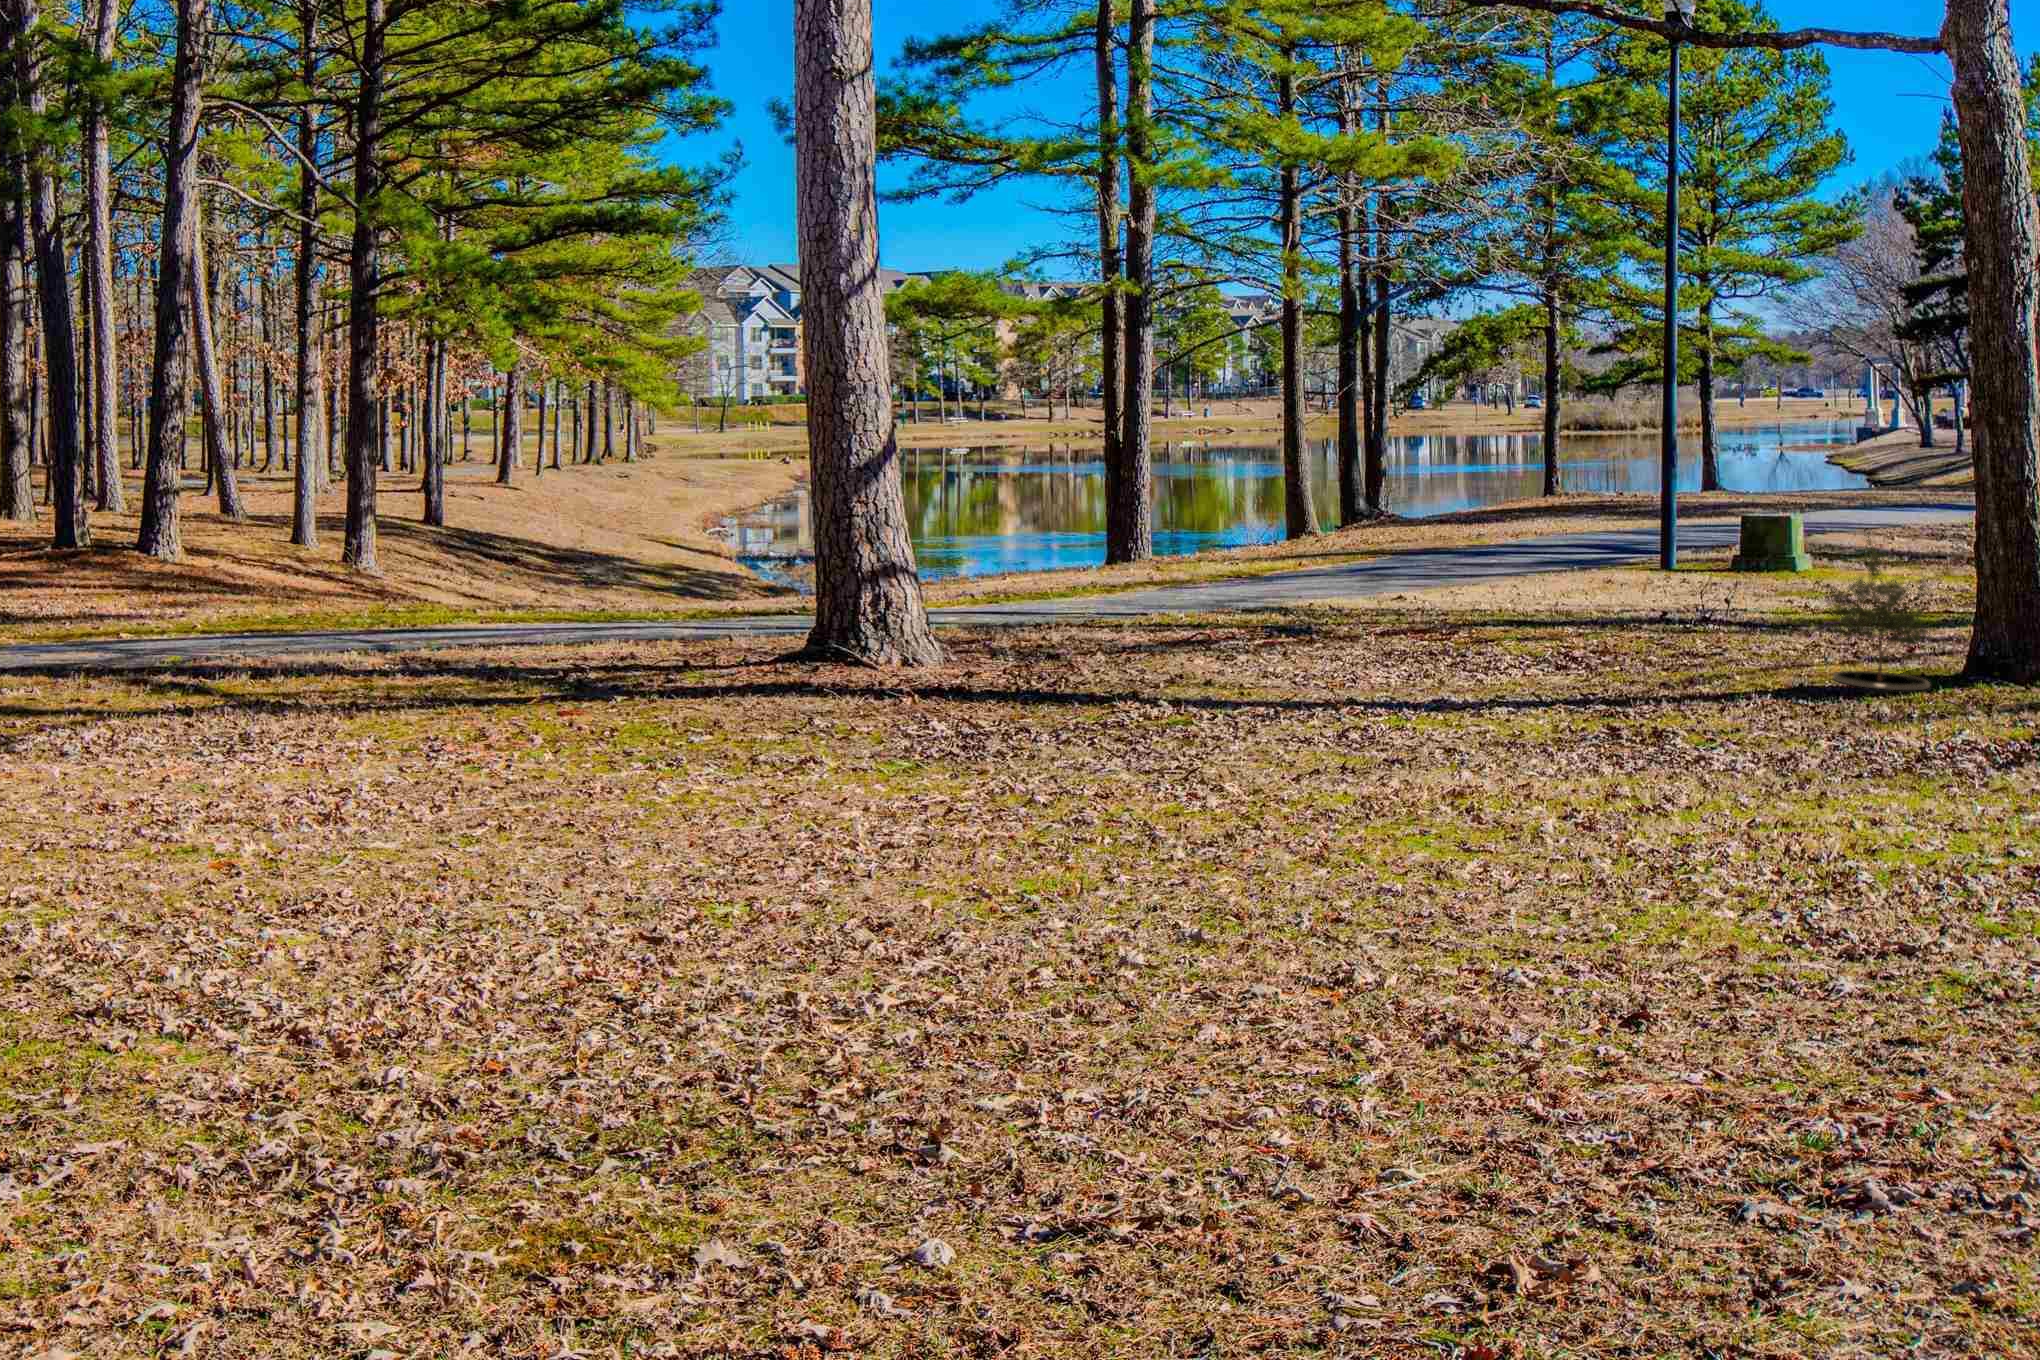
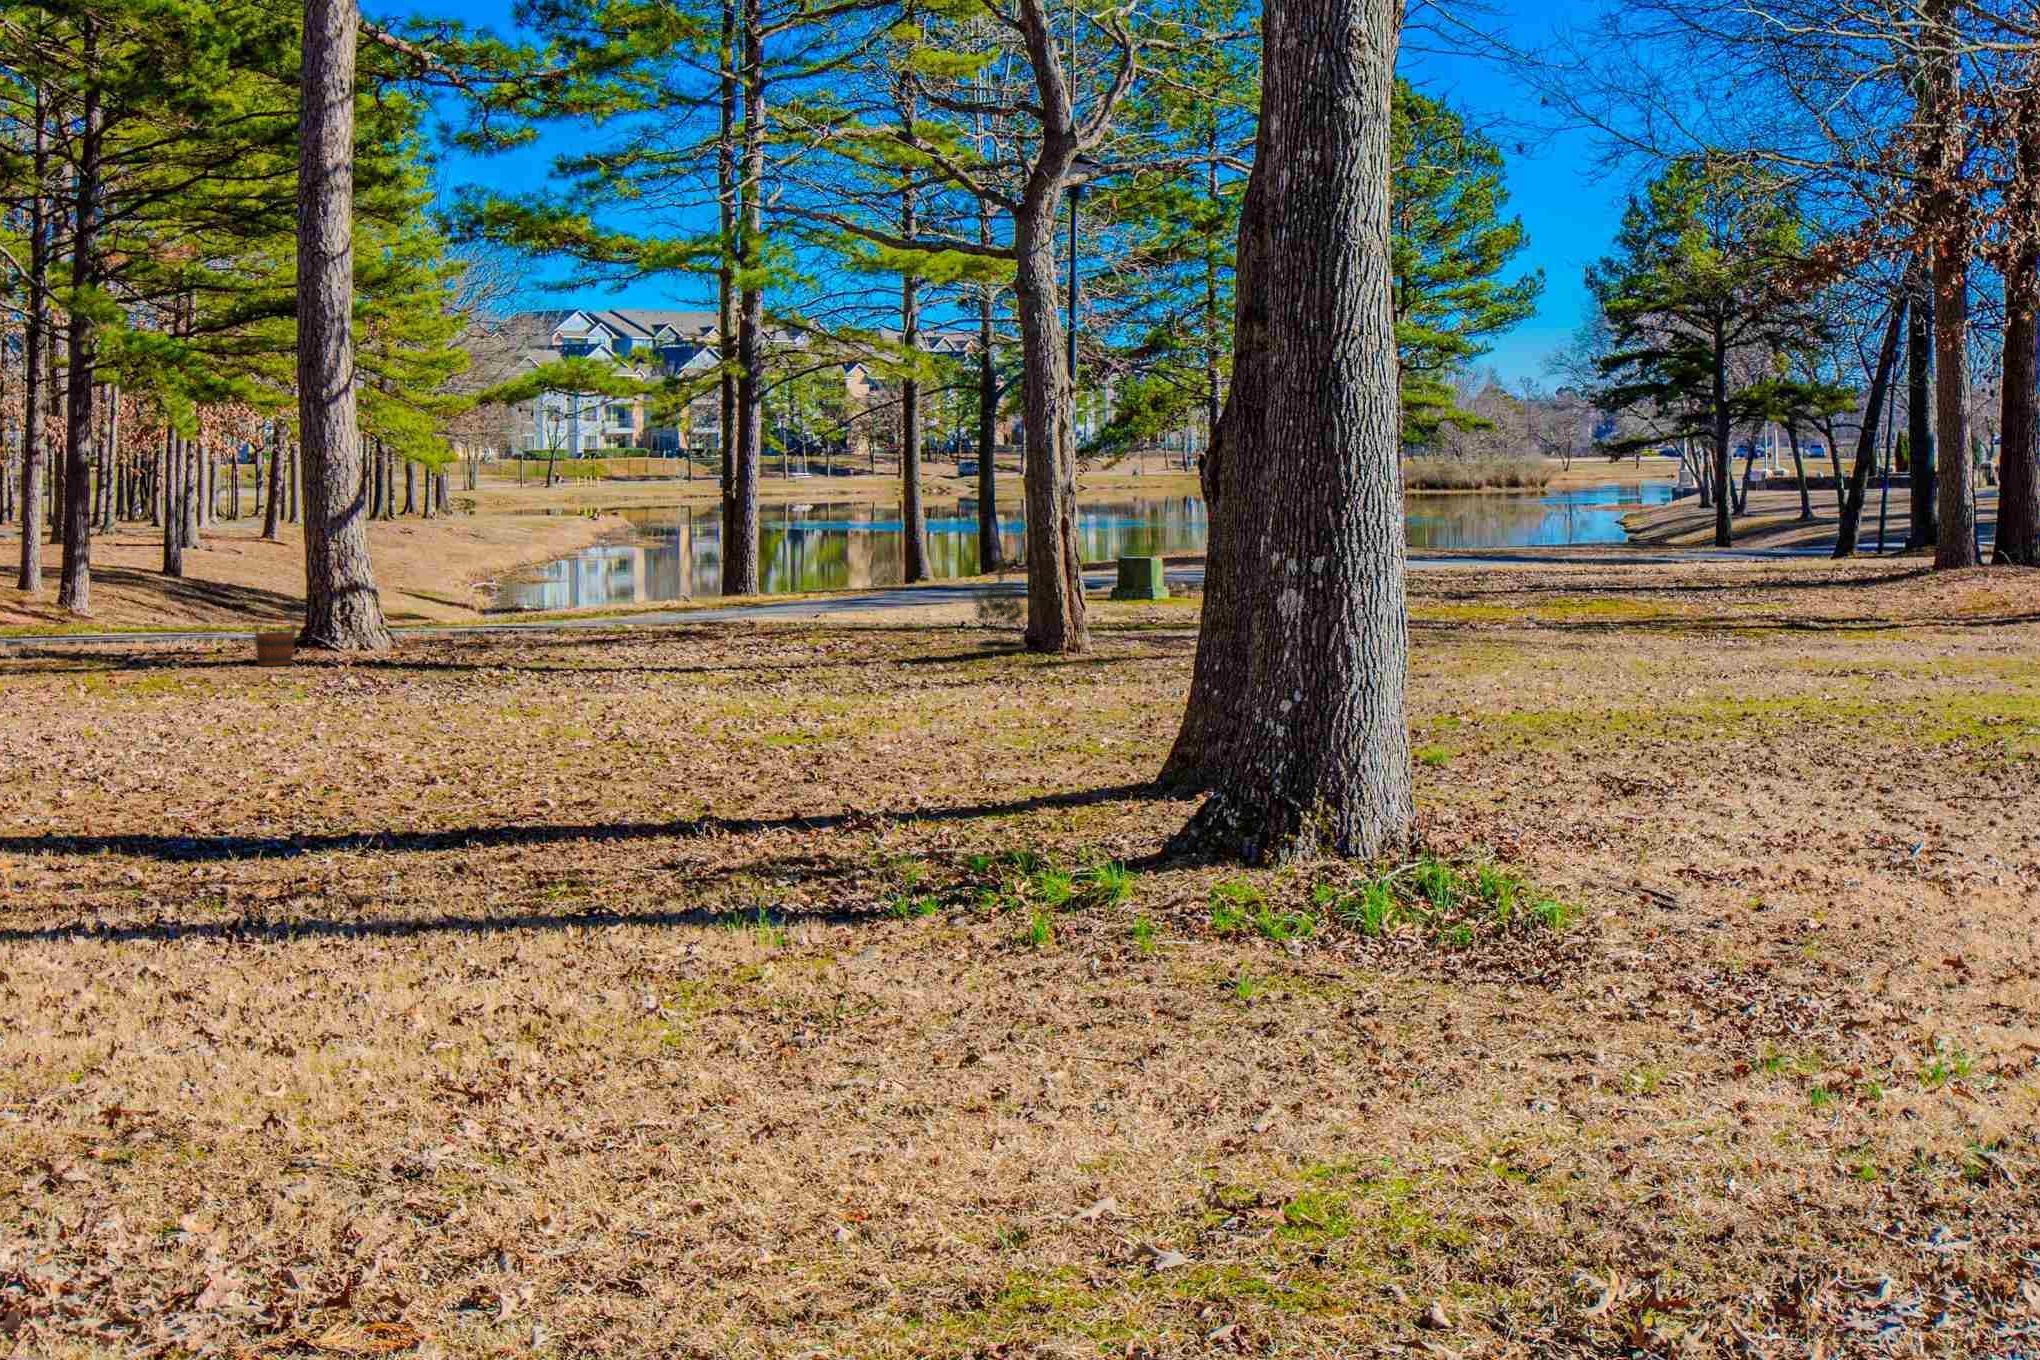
wooden bucket: none [770,599,829,695] -> present [255,604,297,666]

